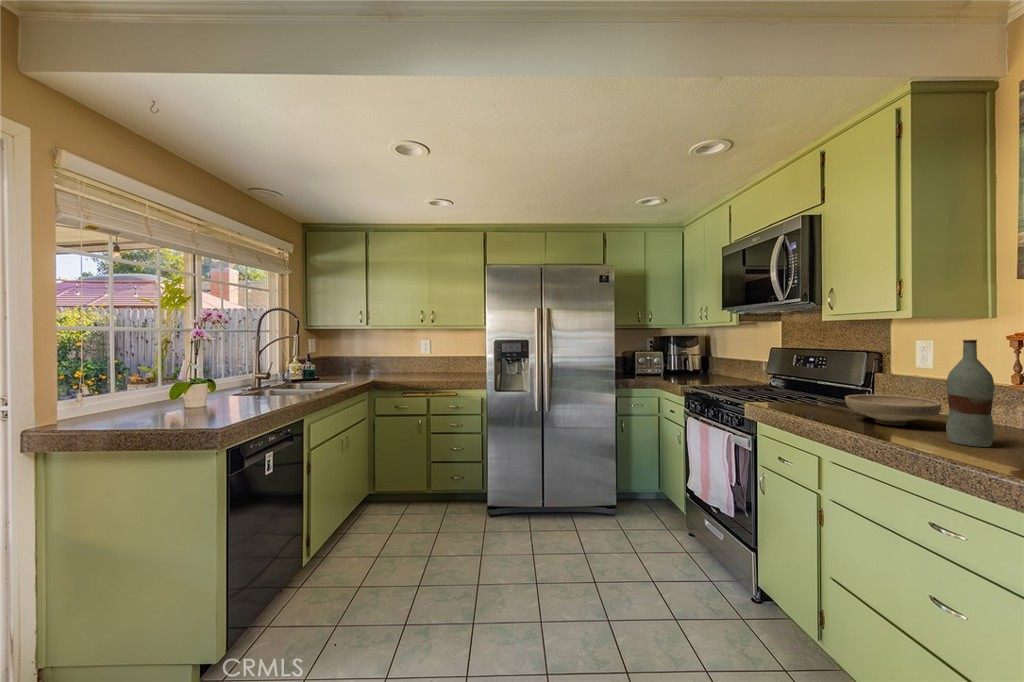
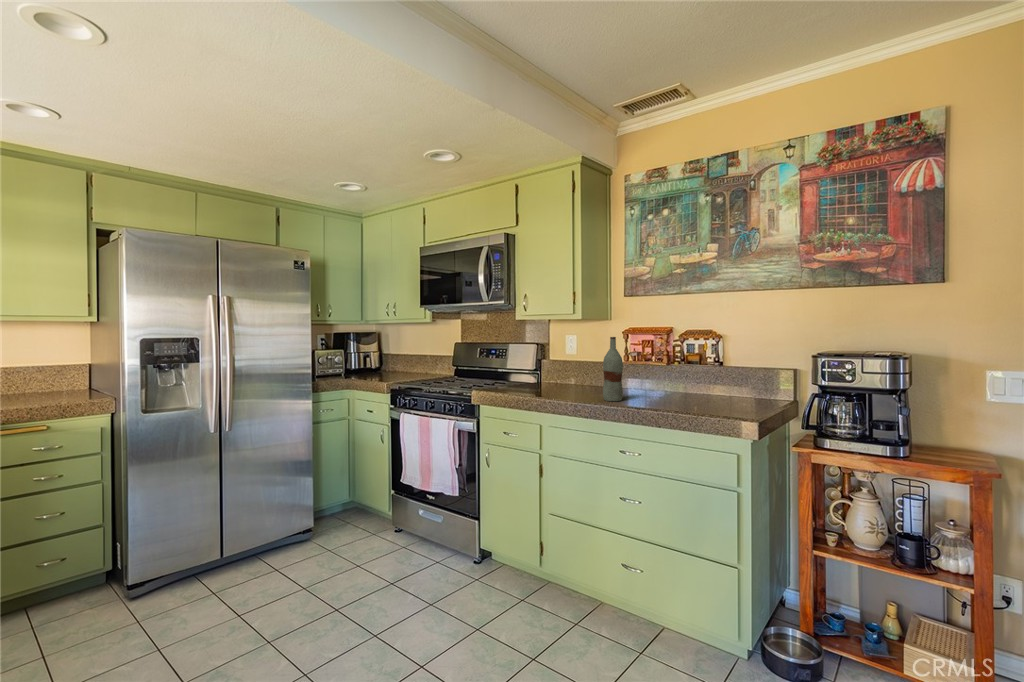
bowl: present [845,394,941,425] -> none [543,375,592,395]

